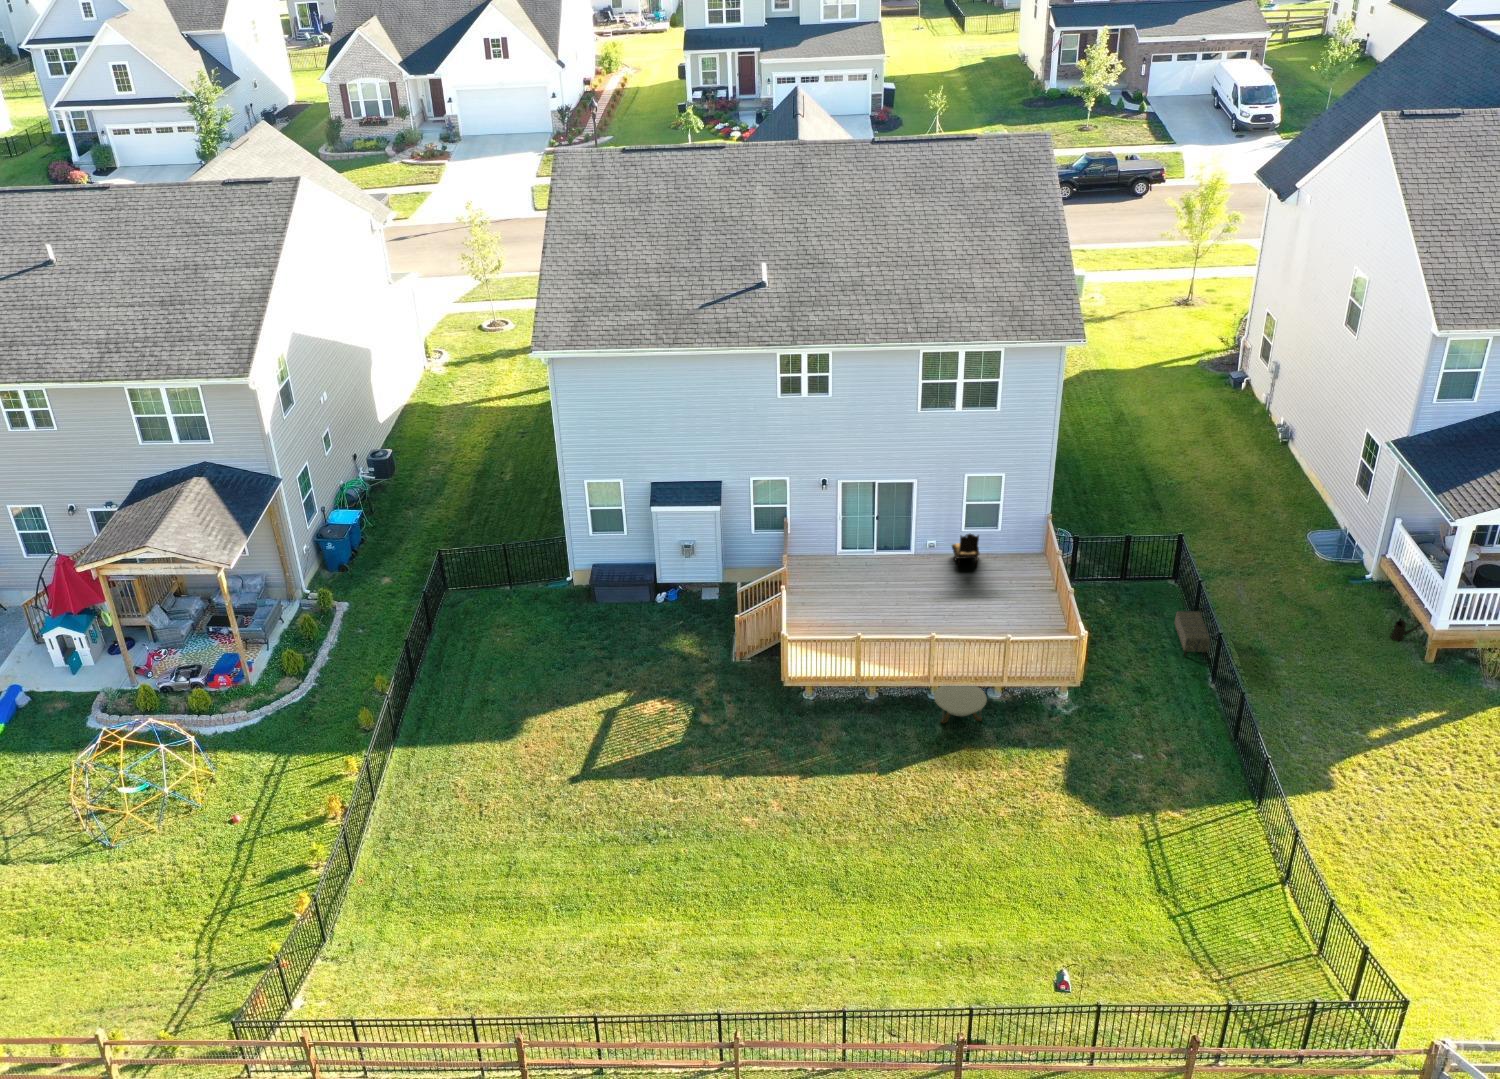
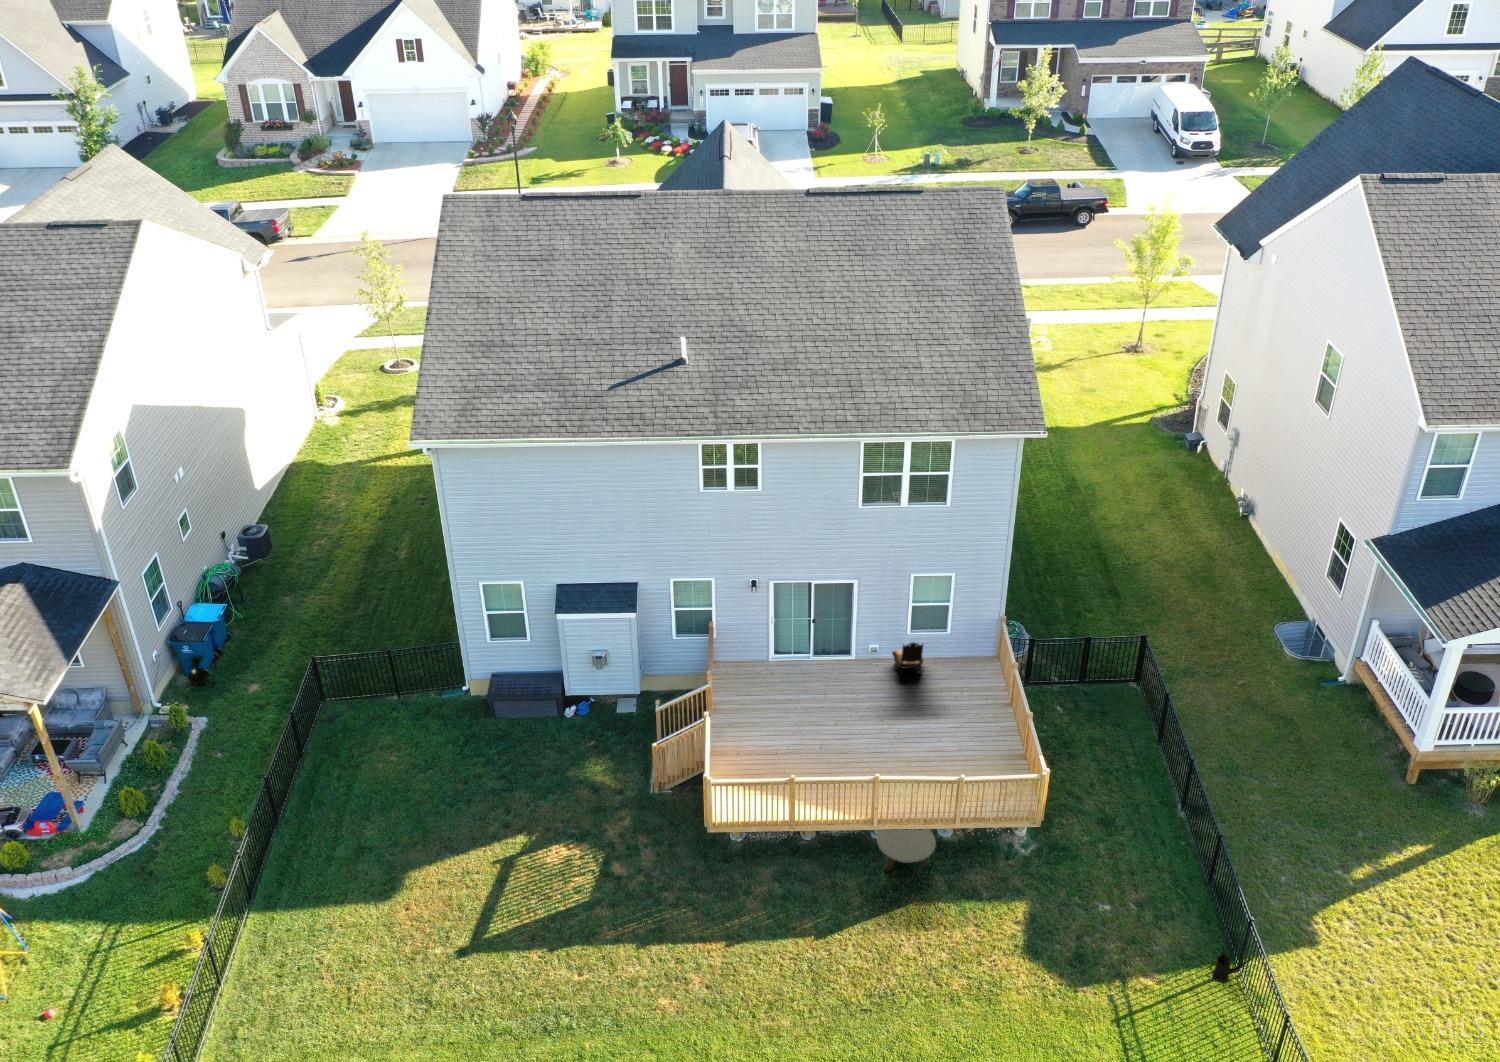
potted tree: none [339,546,357,575] -> present [188,653,206,684]
bench: present [1175,611,1210,657] -> none [1139,729,1179,783]
watering can: present [1389,618,1422,641] -> present [1211,952,1251,982]

